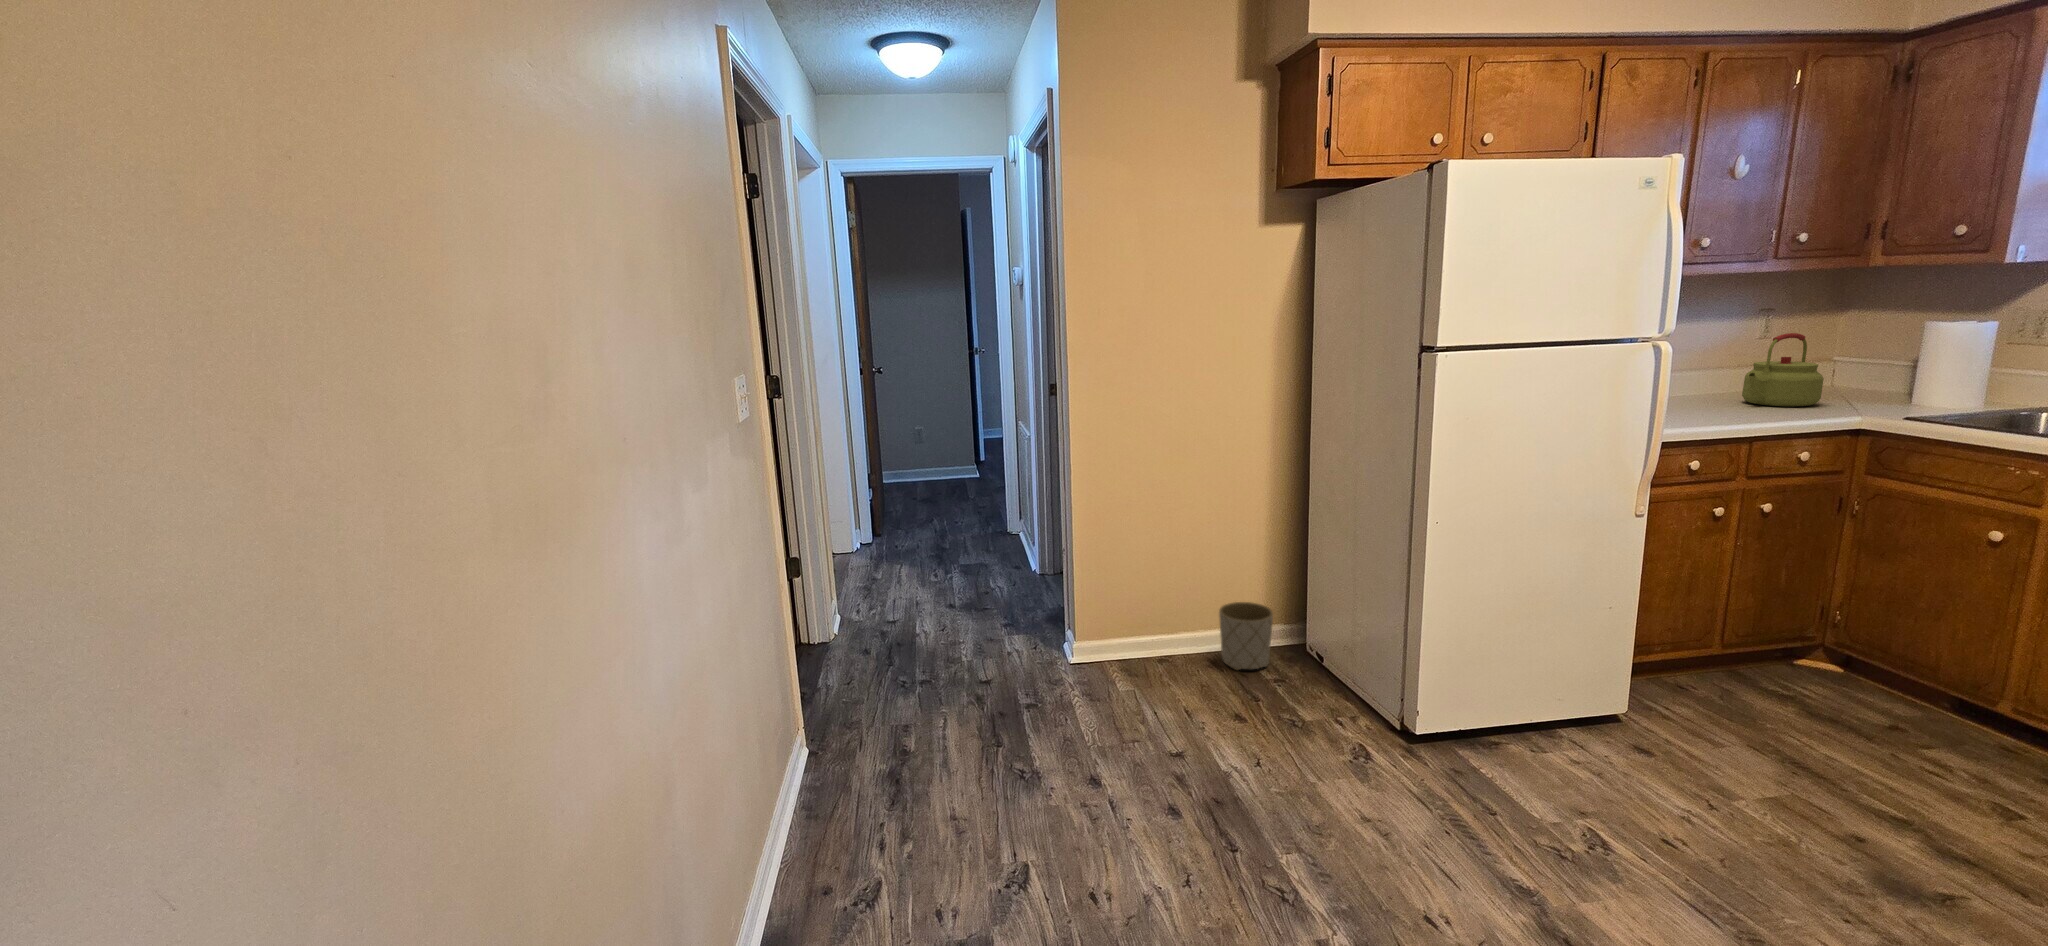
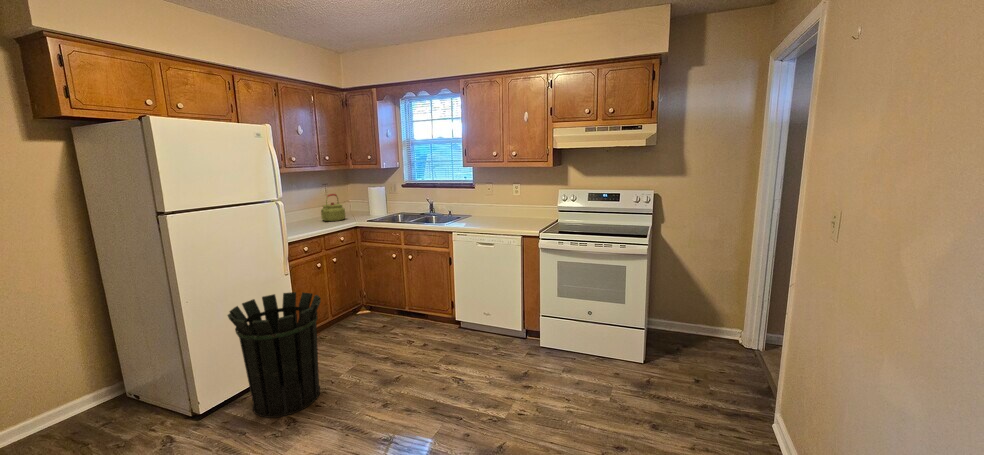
waste bin: none [1505,550,1735,830] -> present [228,292,321,418]
planter: present [1219,602,1273,670] -> none [43,382,96,432]

